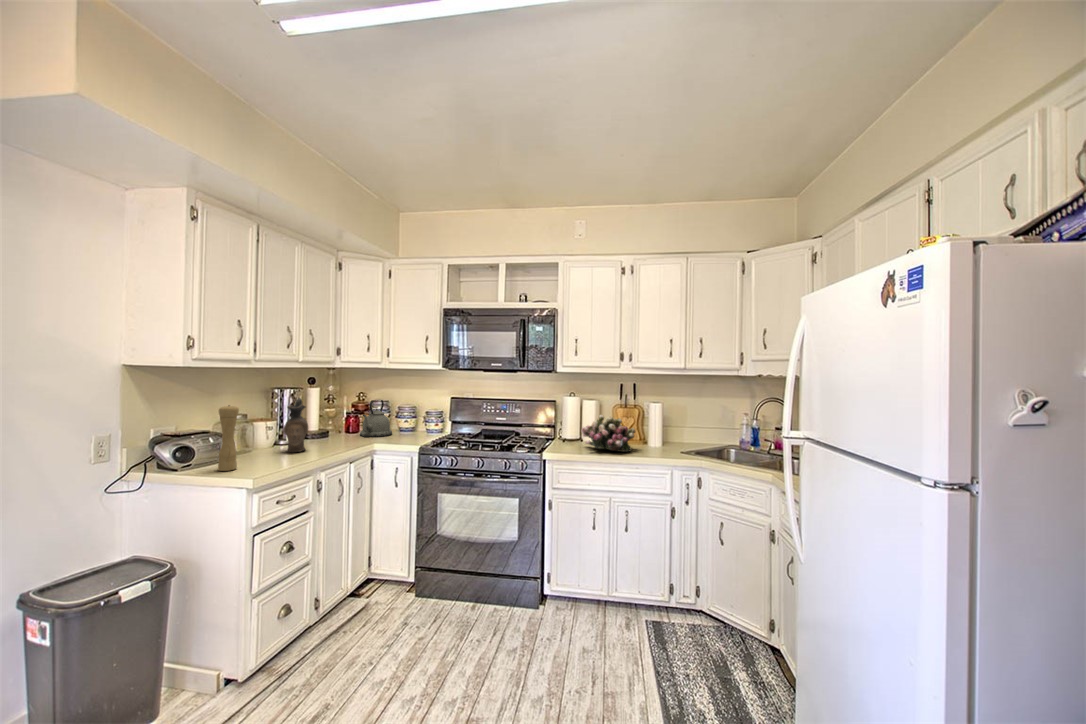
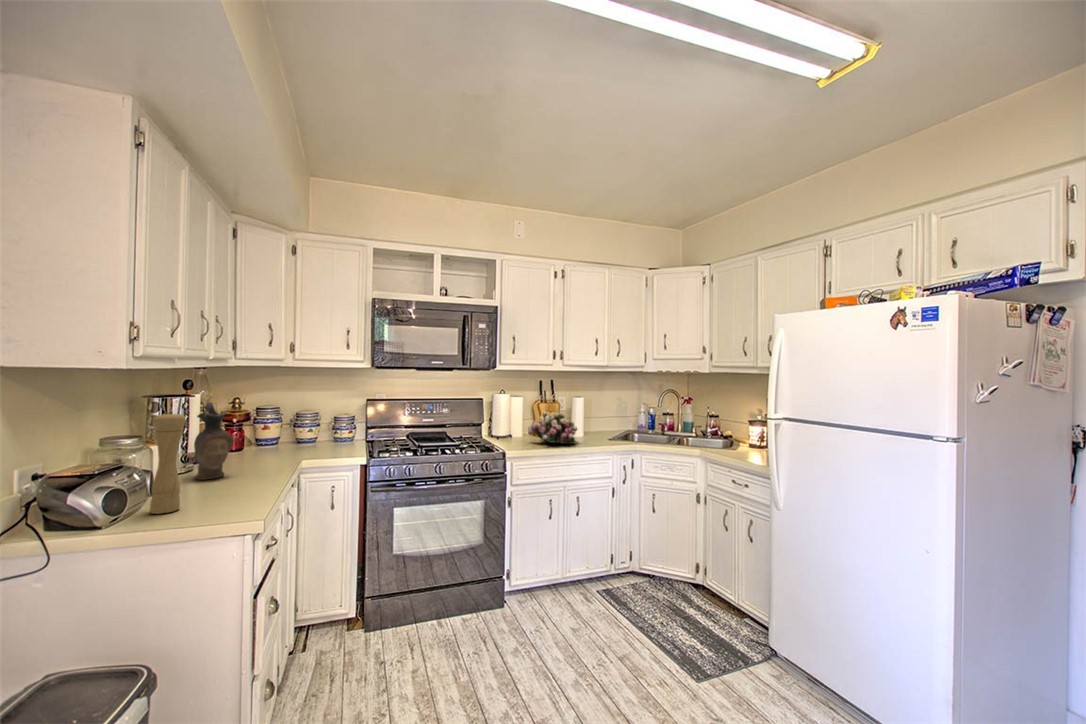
kettle: present [360,400,392,437] -> none [250,404,296,452]

